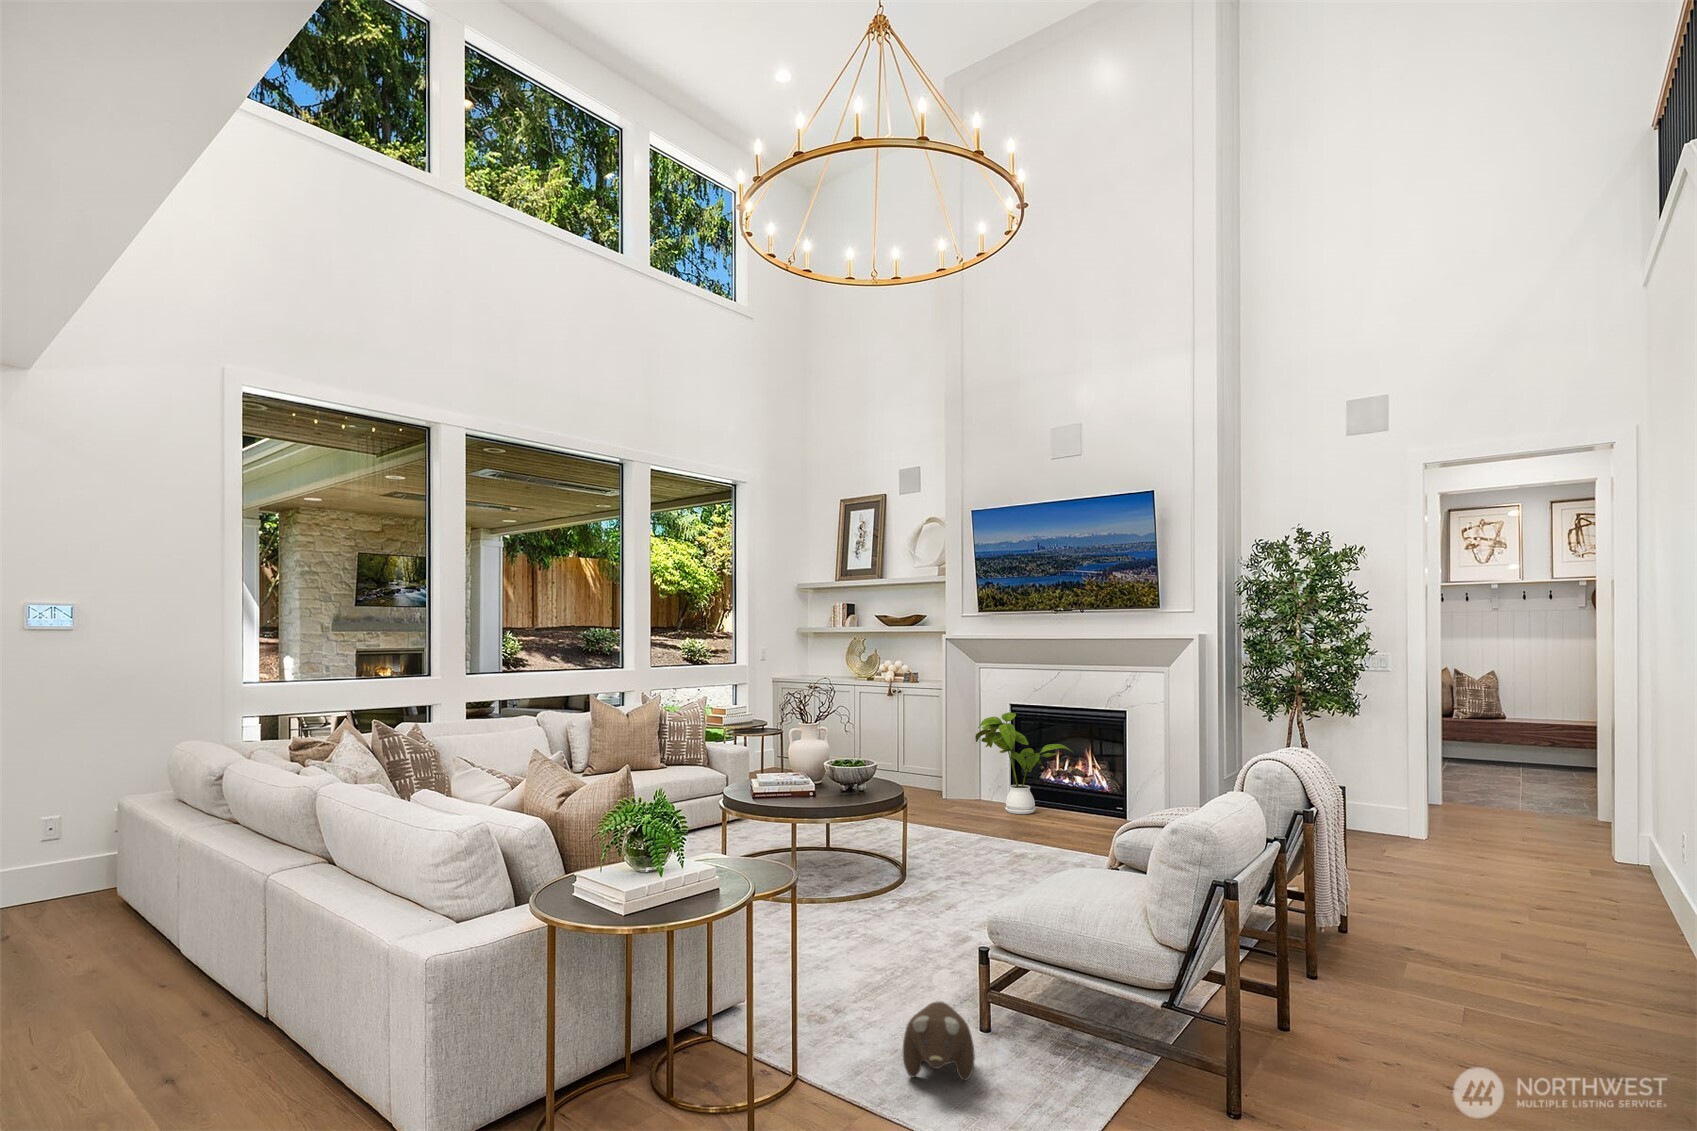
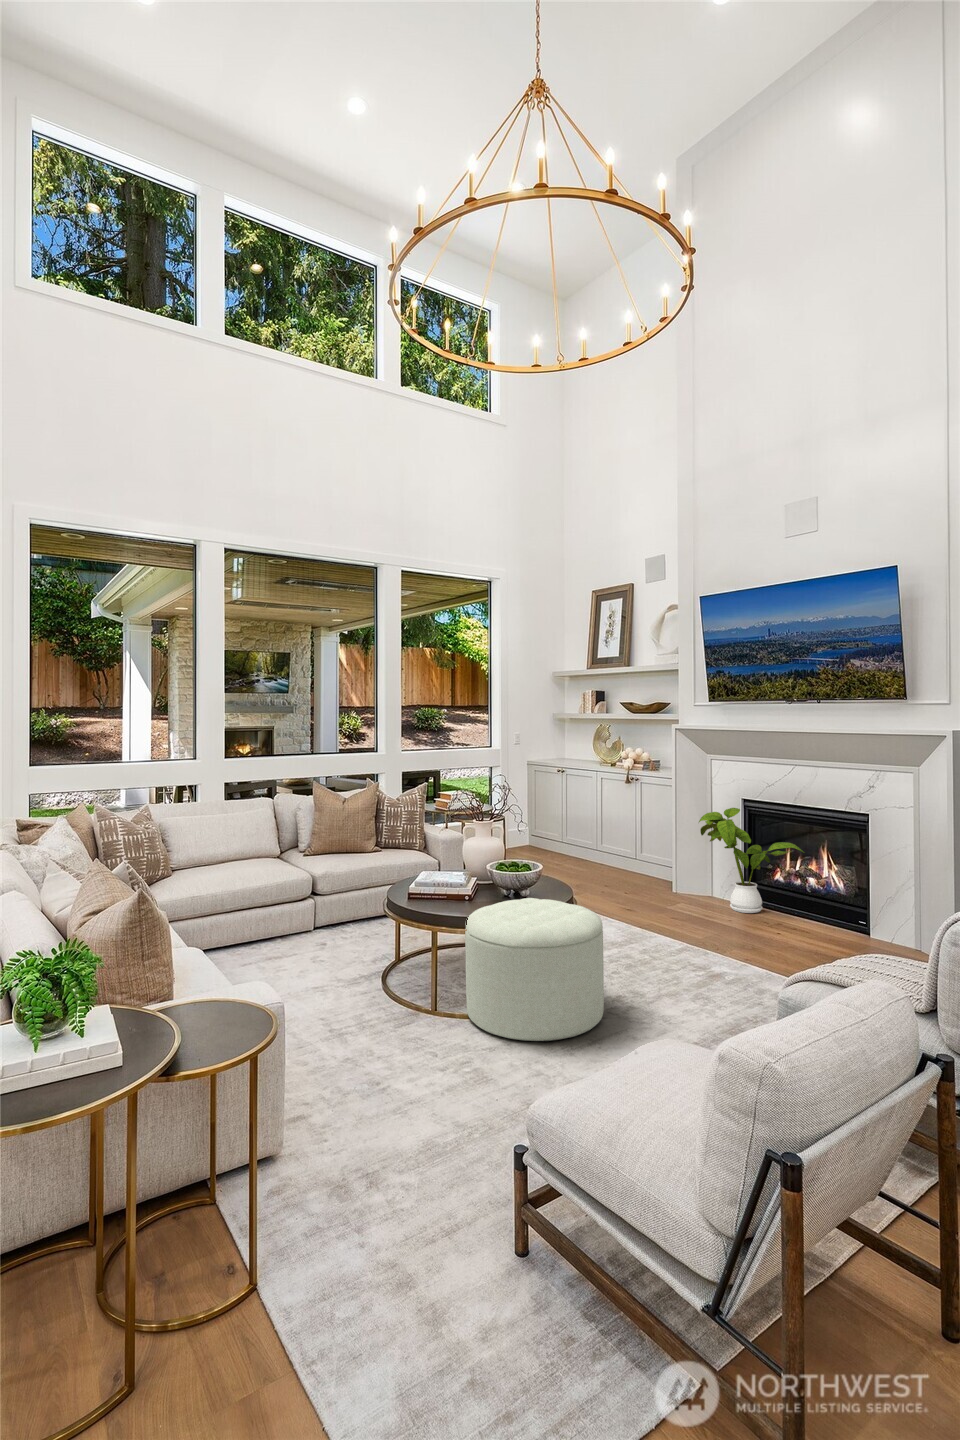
ottoman: none [824,793,952,917] -> present [465,898,604,1042]
plush toy: present [903,1002,975,1080] -> none [349,1224,457,1344]

